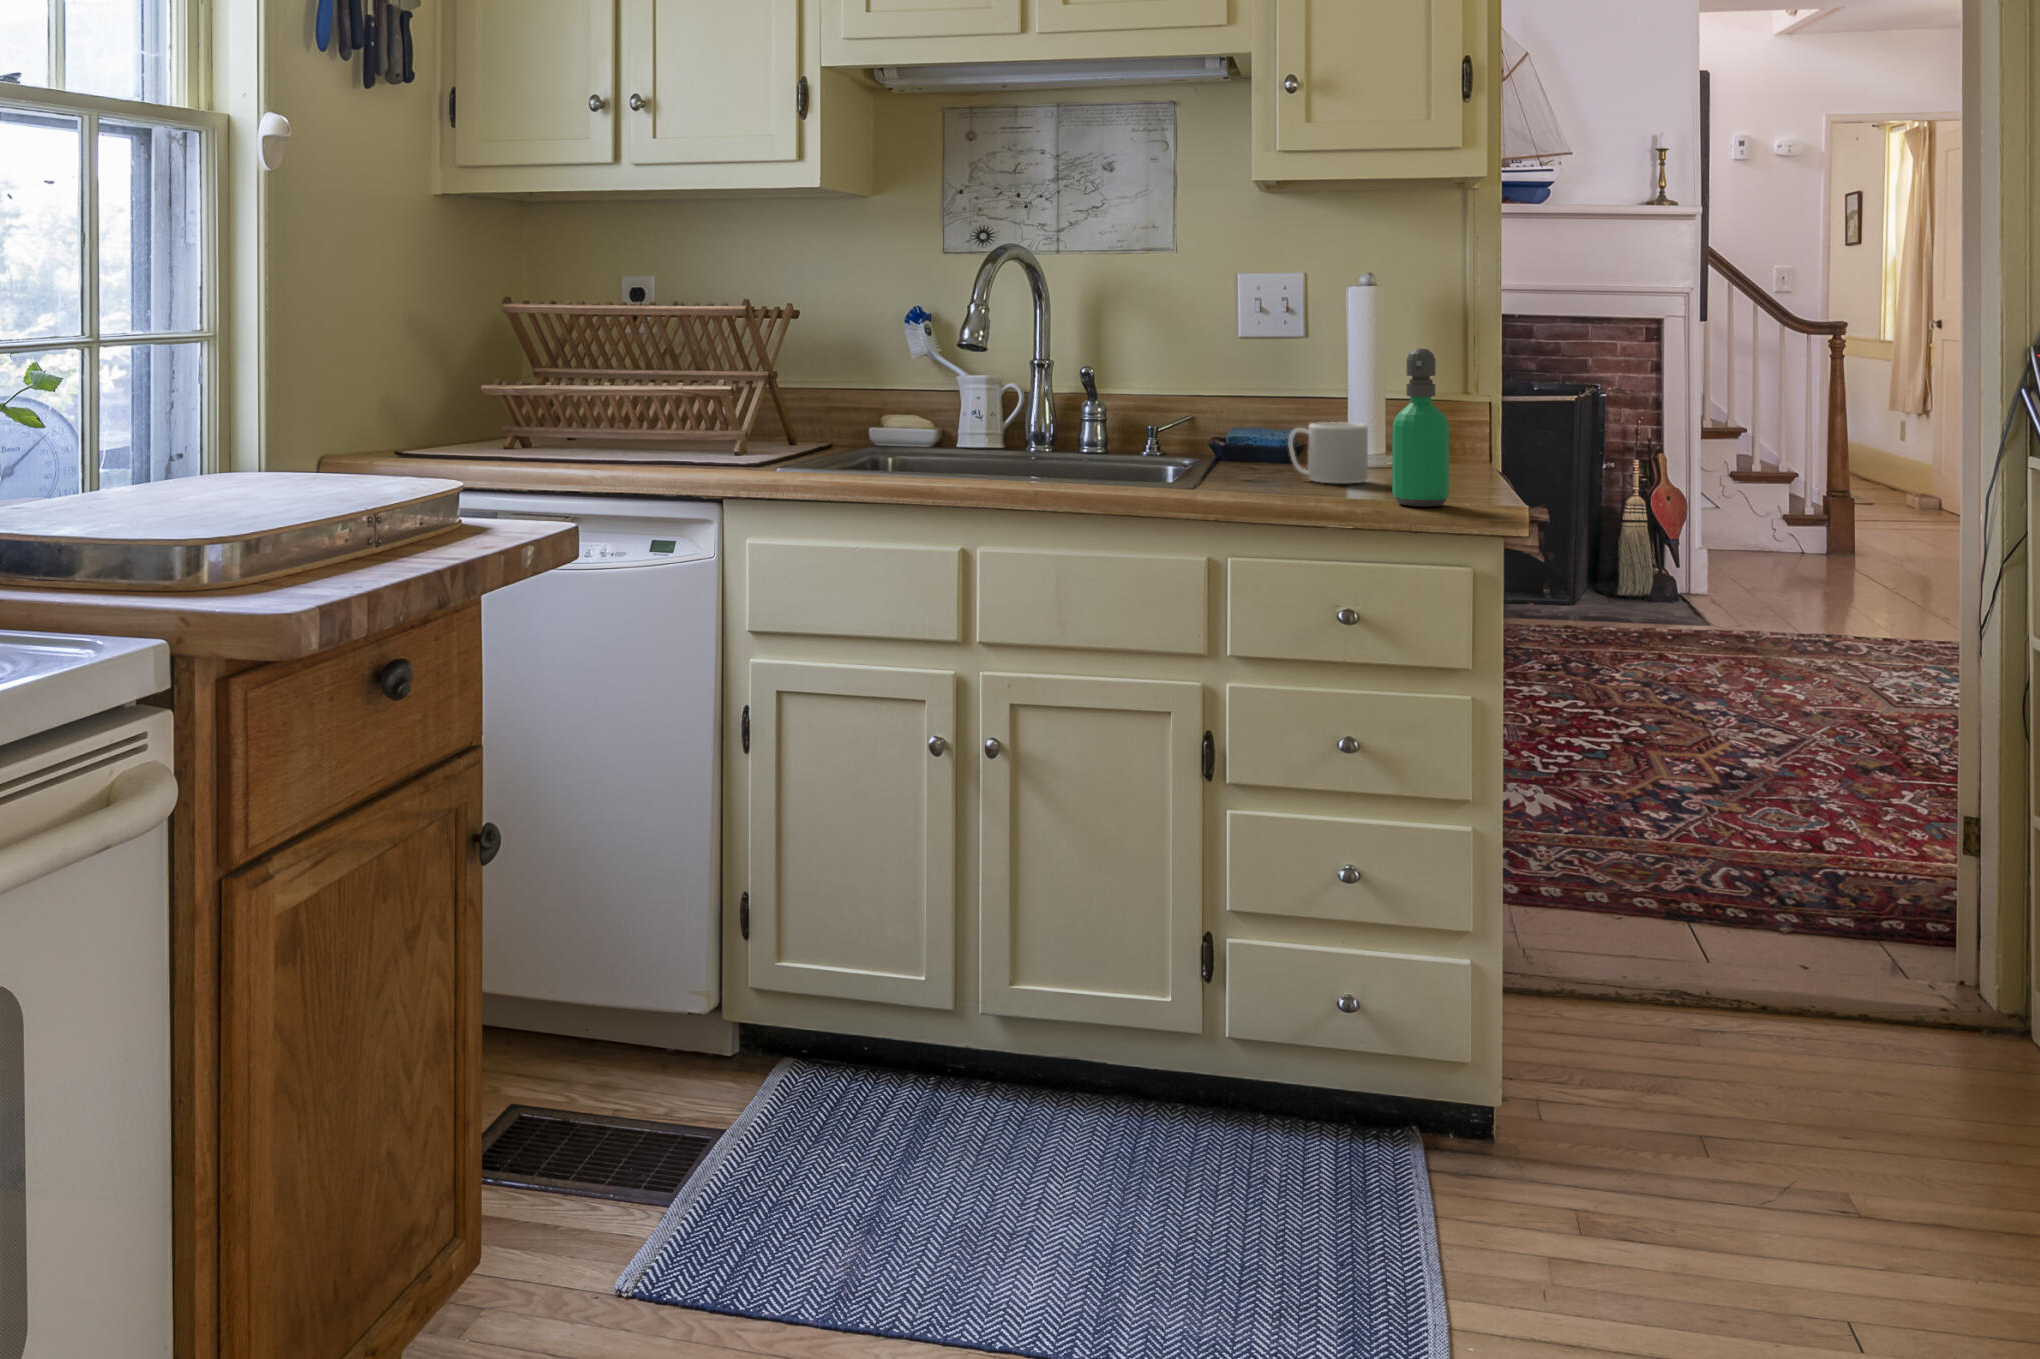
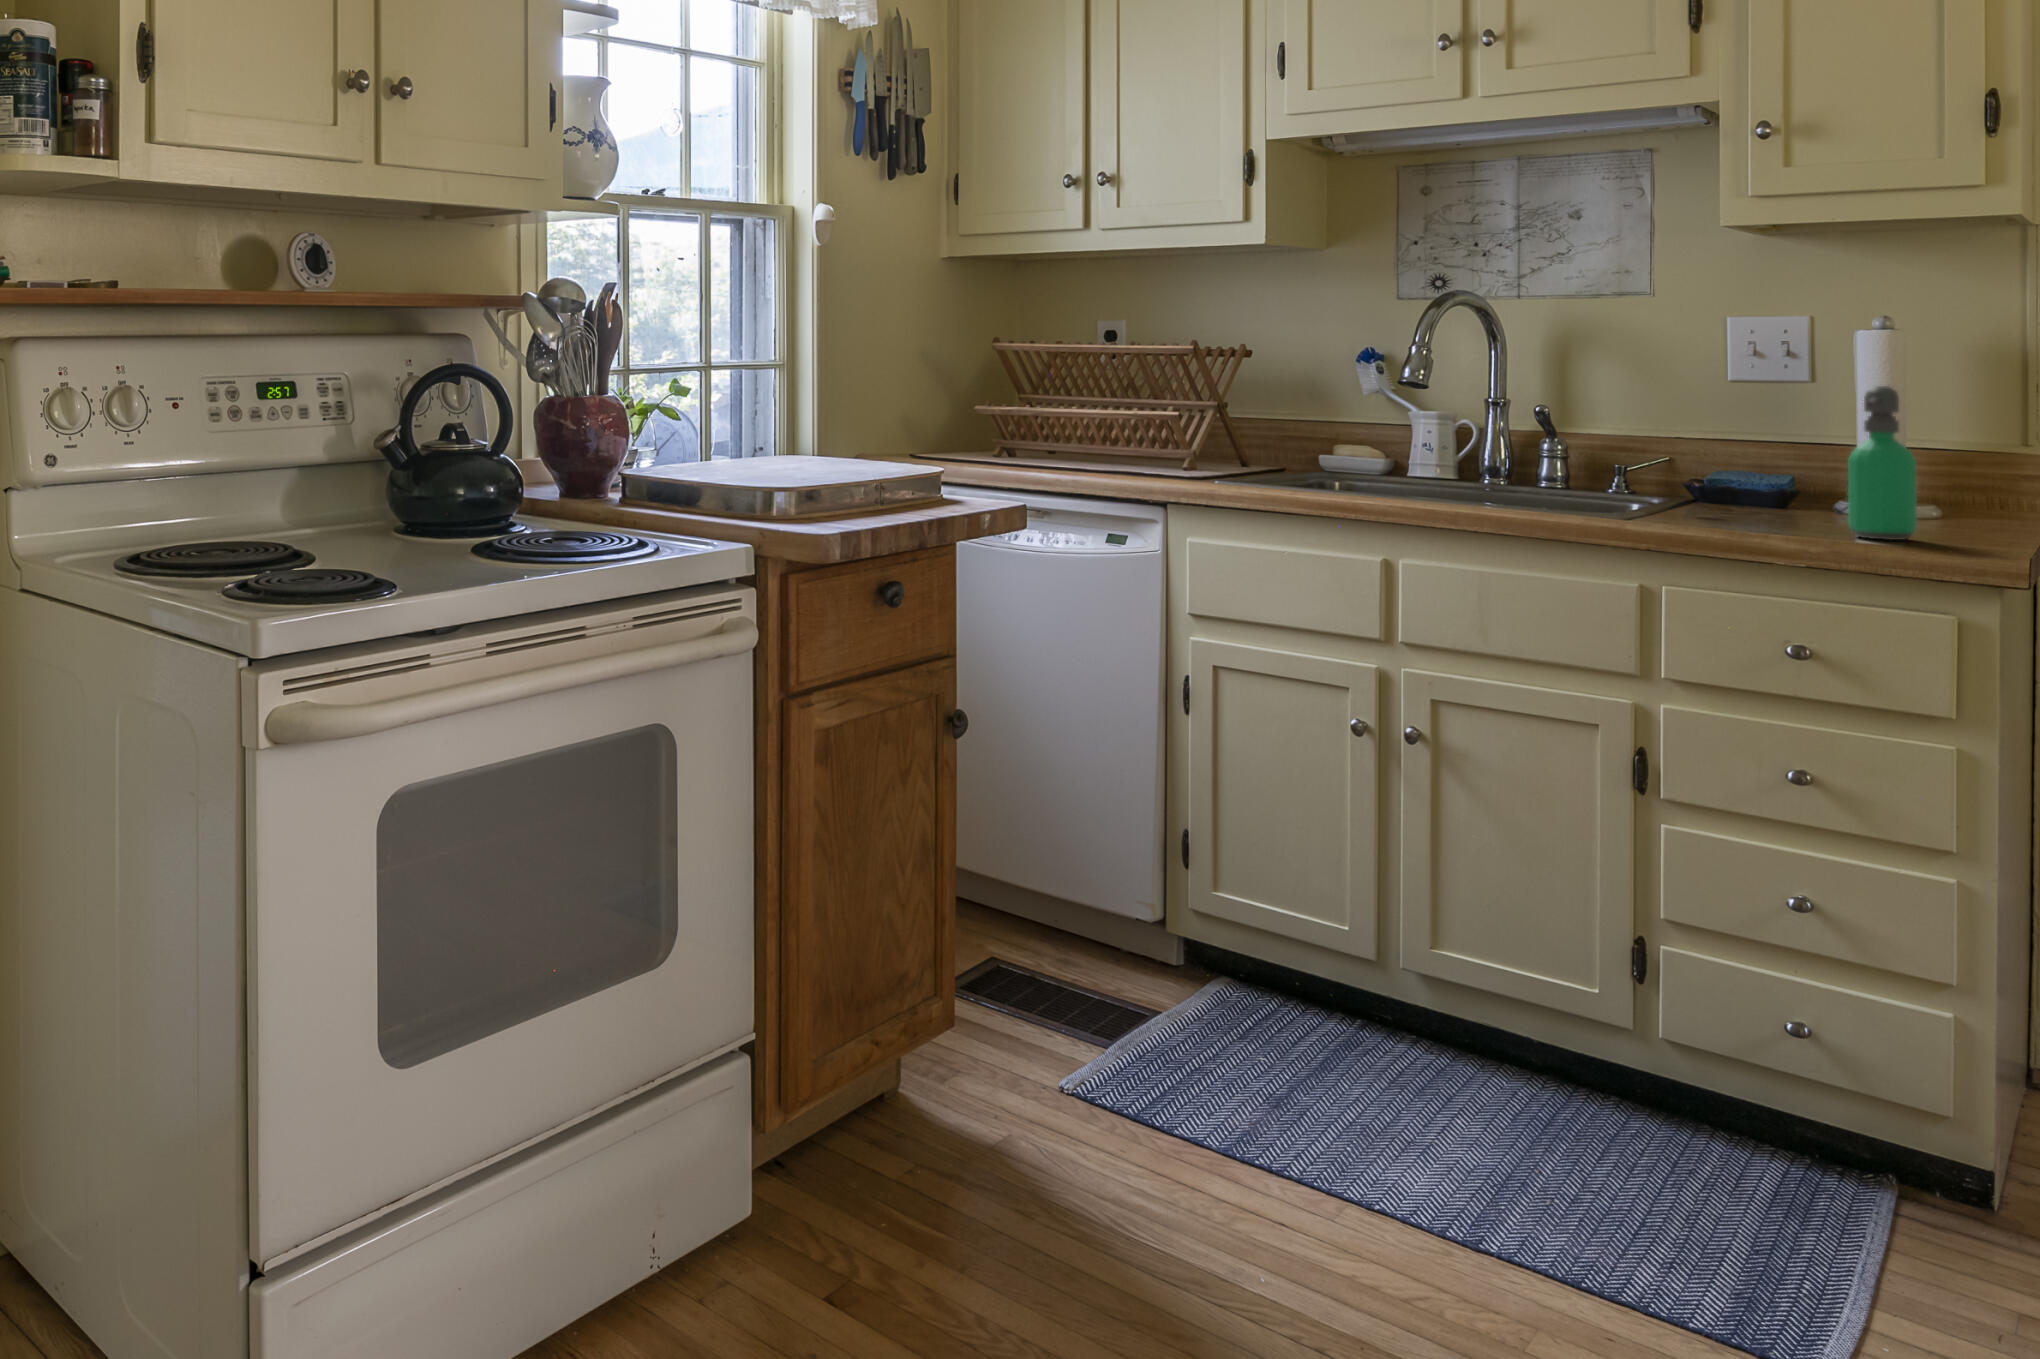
mug: present [1288,422,1368,484] -> none [1752,459,1846,519]

